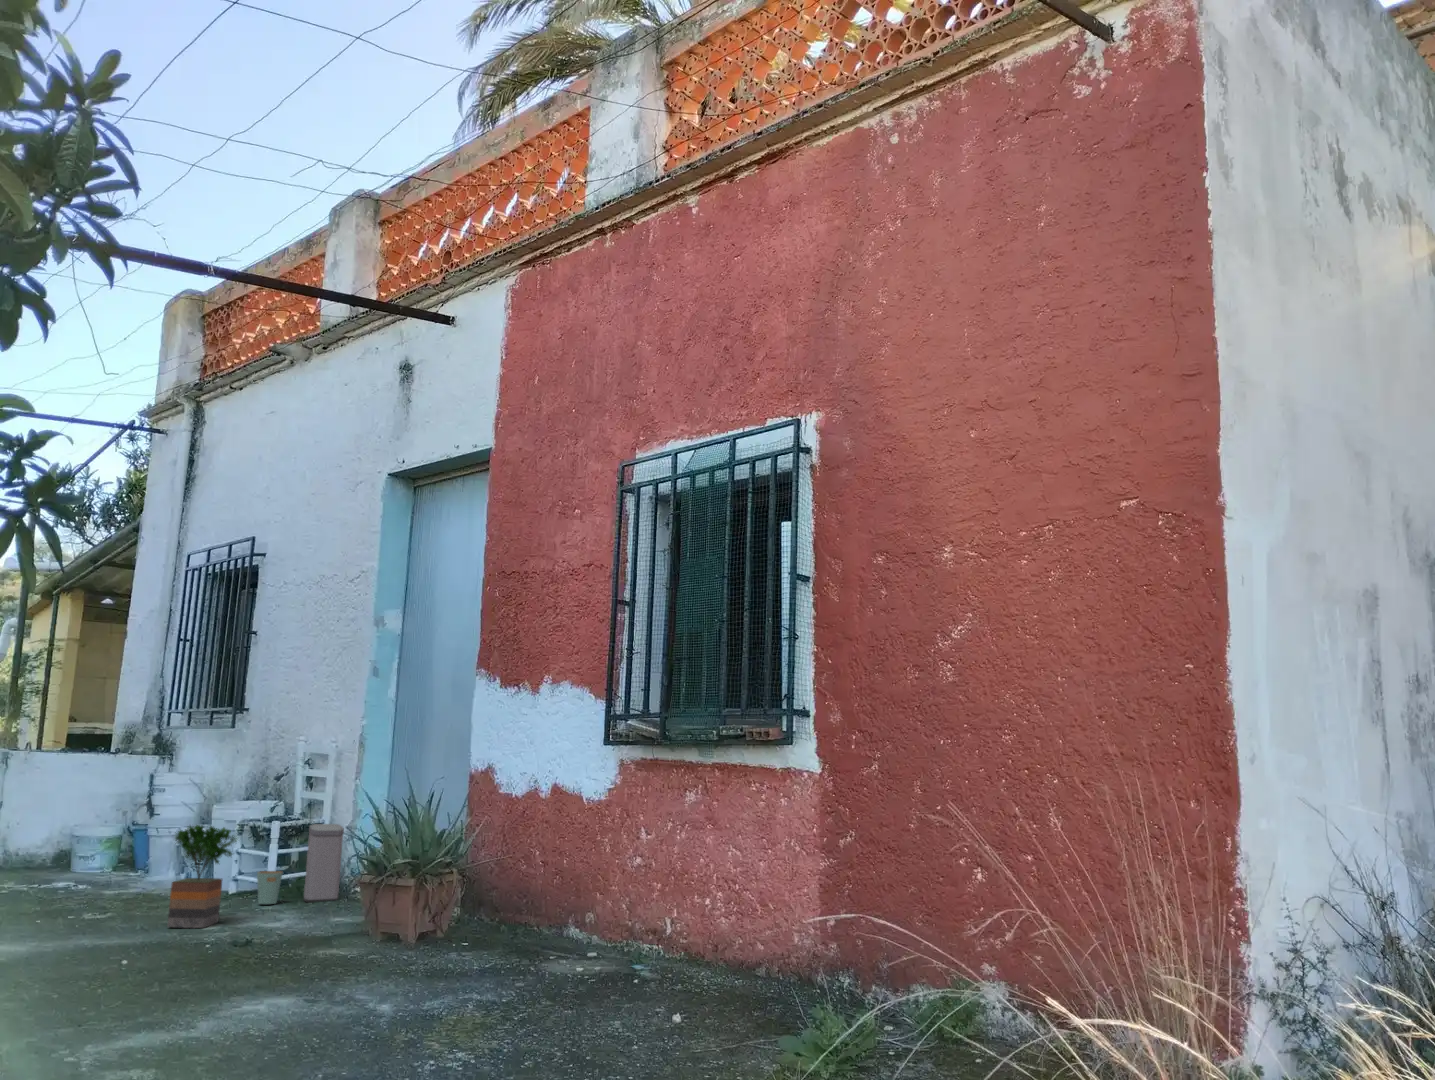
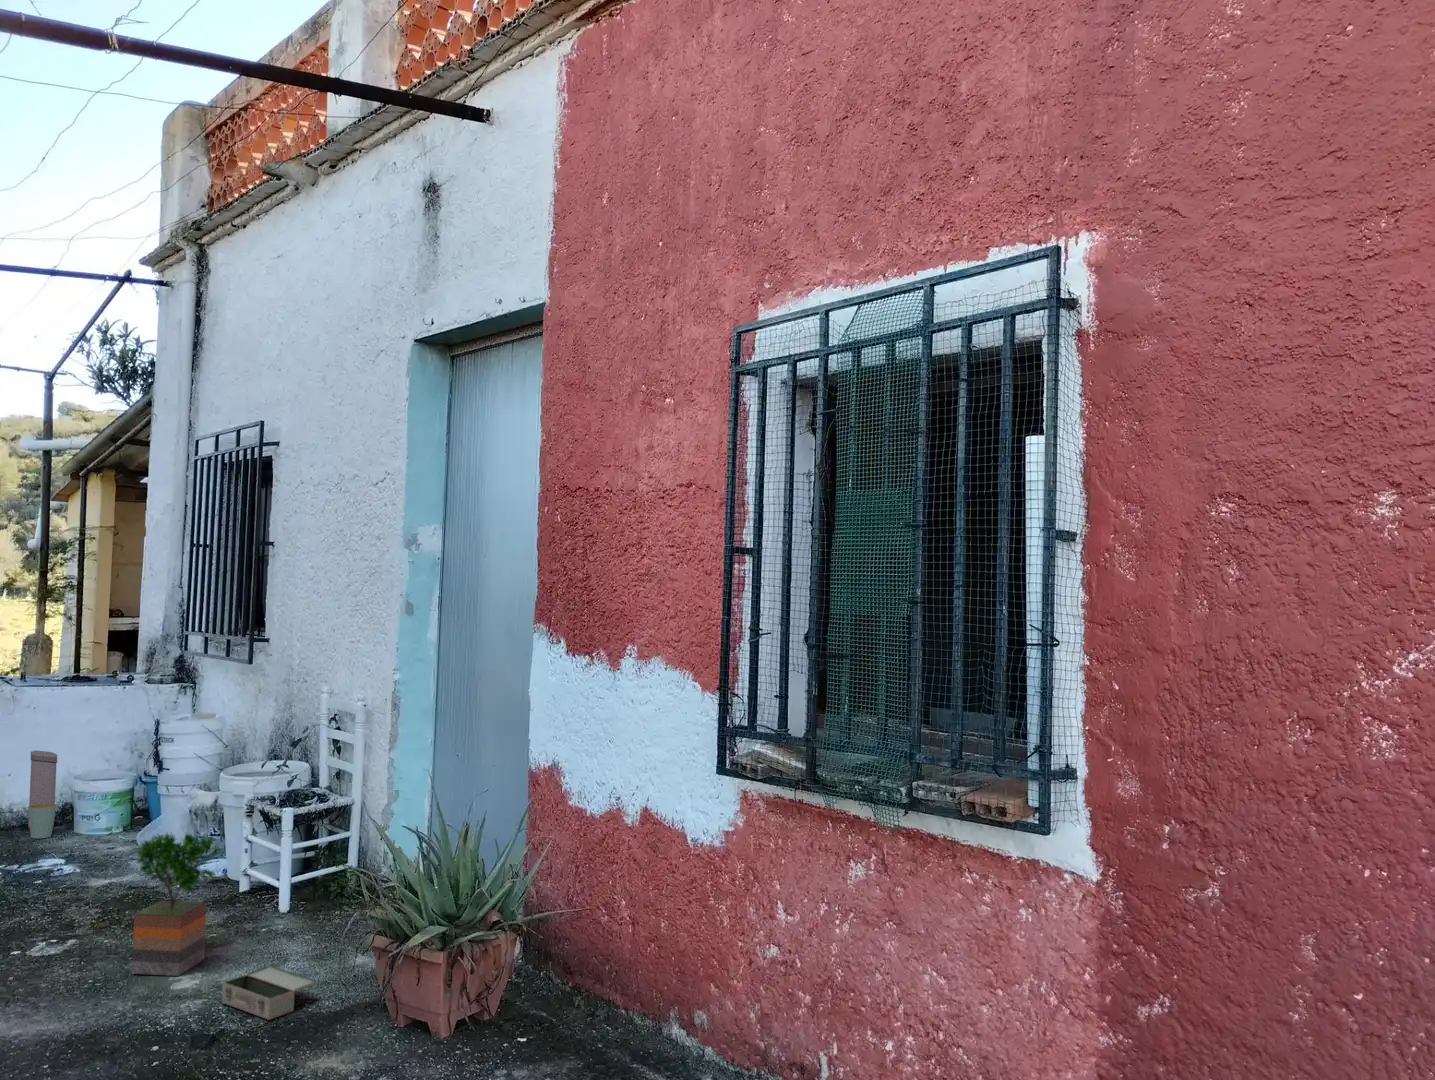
trash can: present [257,824,344,904] -> present [28,751,57,839]
toolbox: none [243,915,314,941] -> present [222,966,317,1020]

